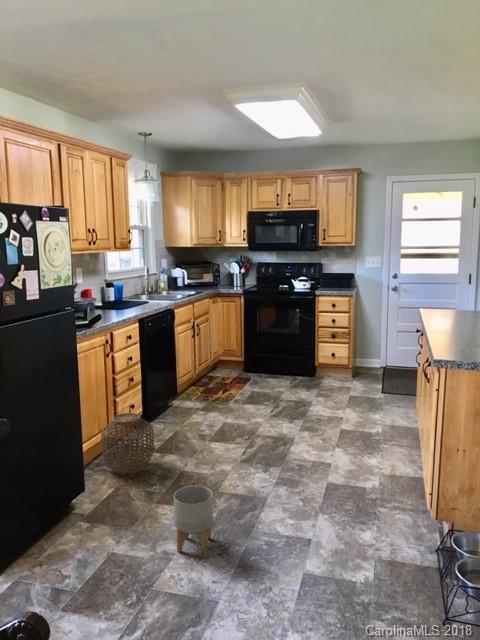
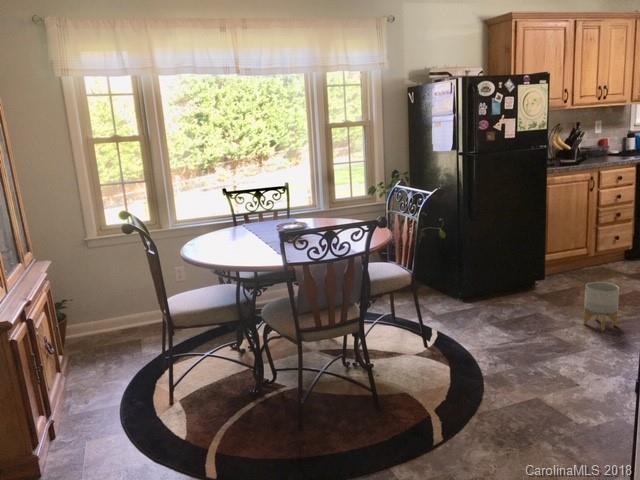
woven basket: present [101,413,154,474] -> none [571,236,619,283]

